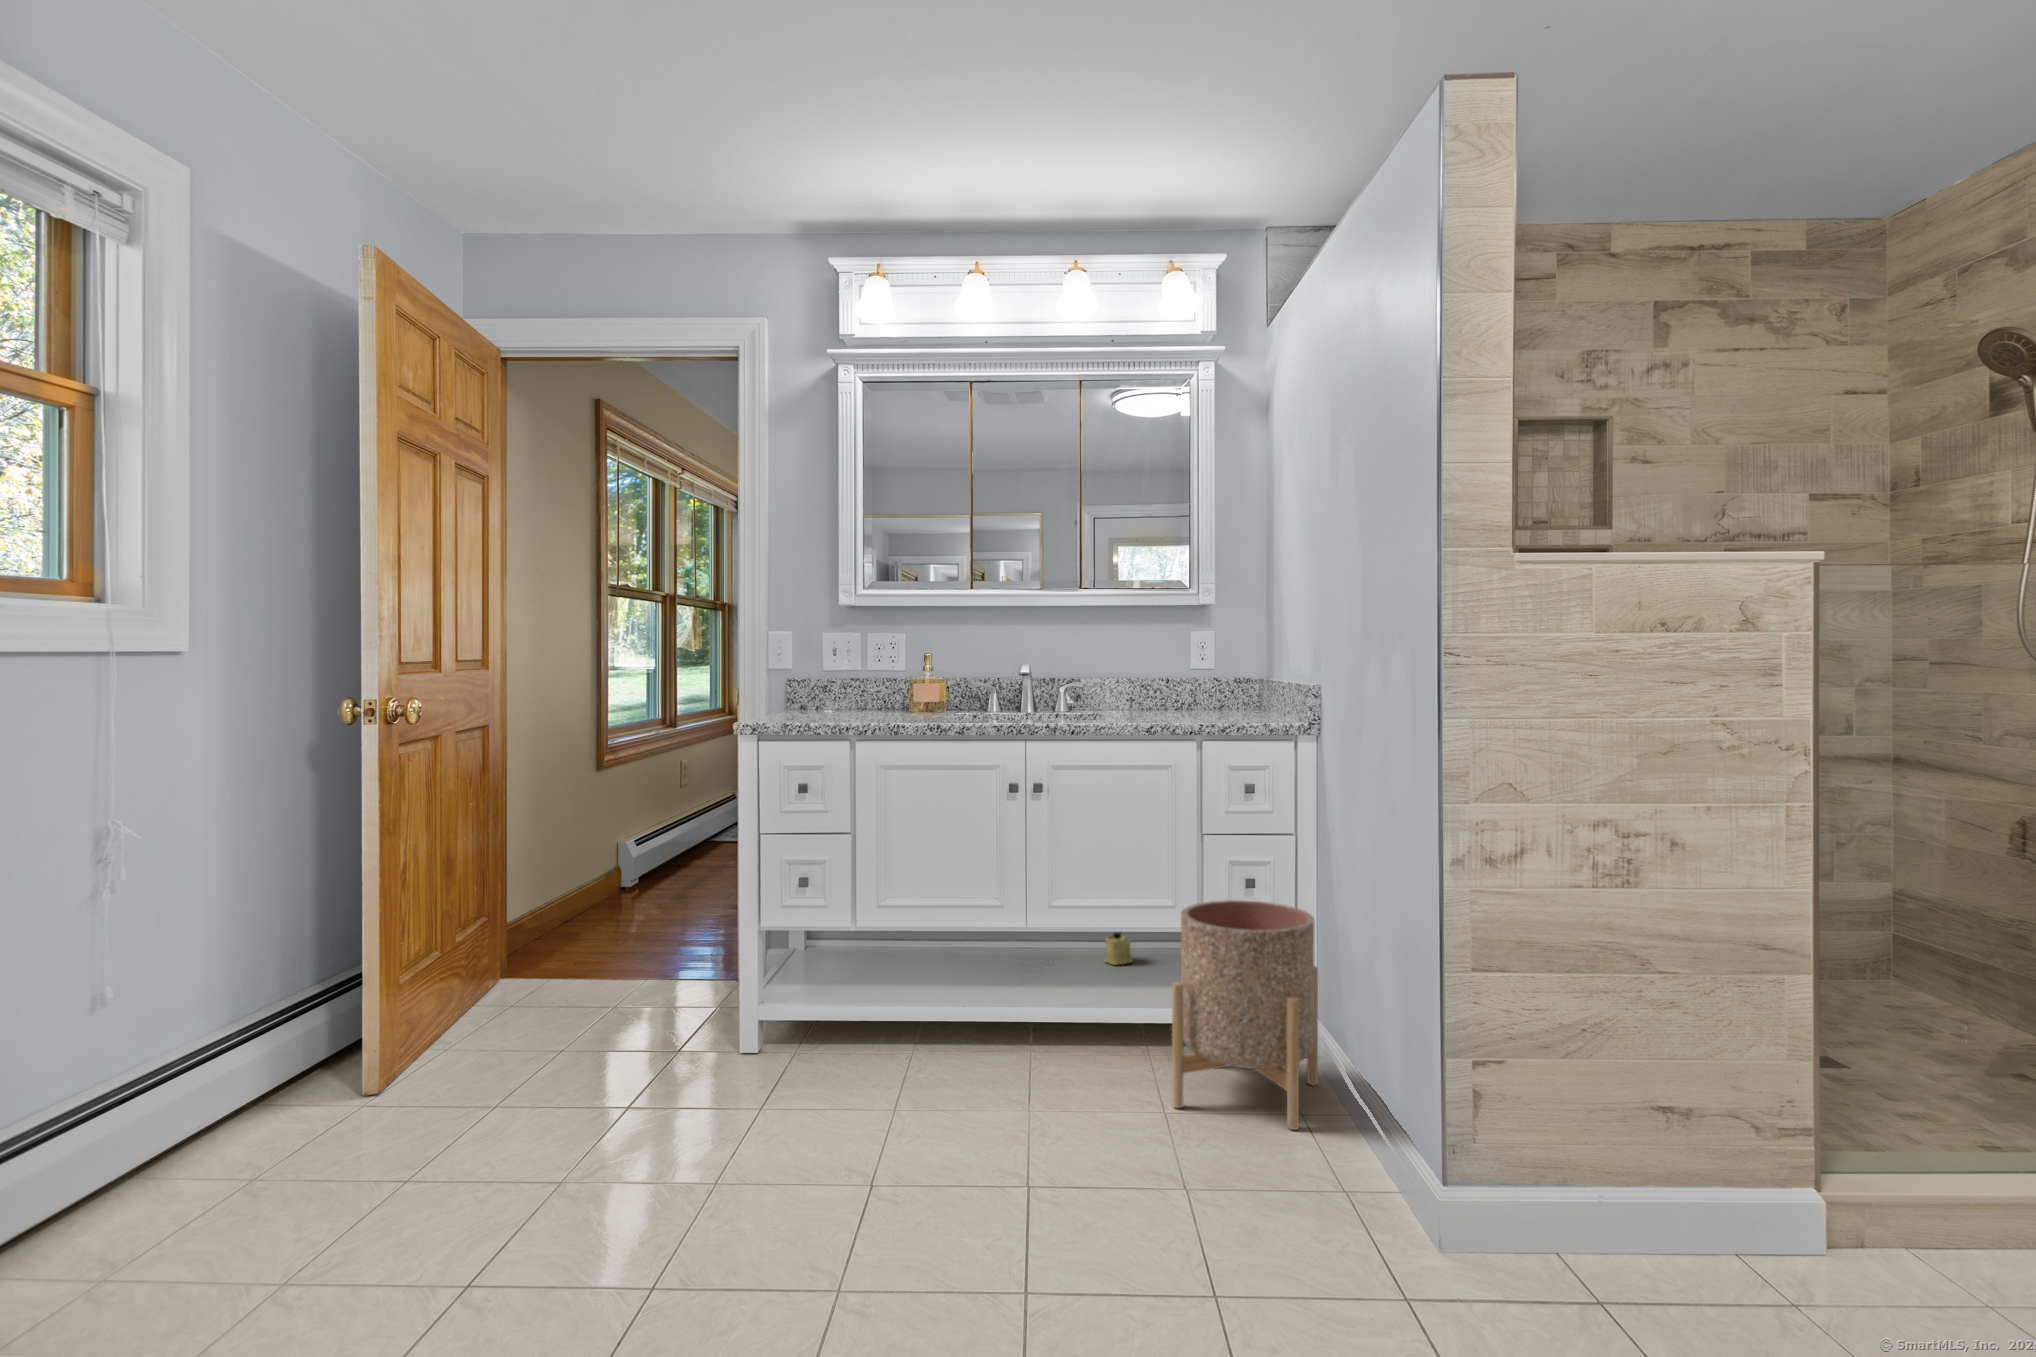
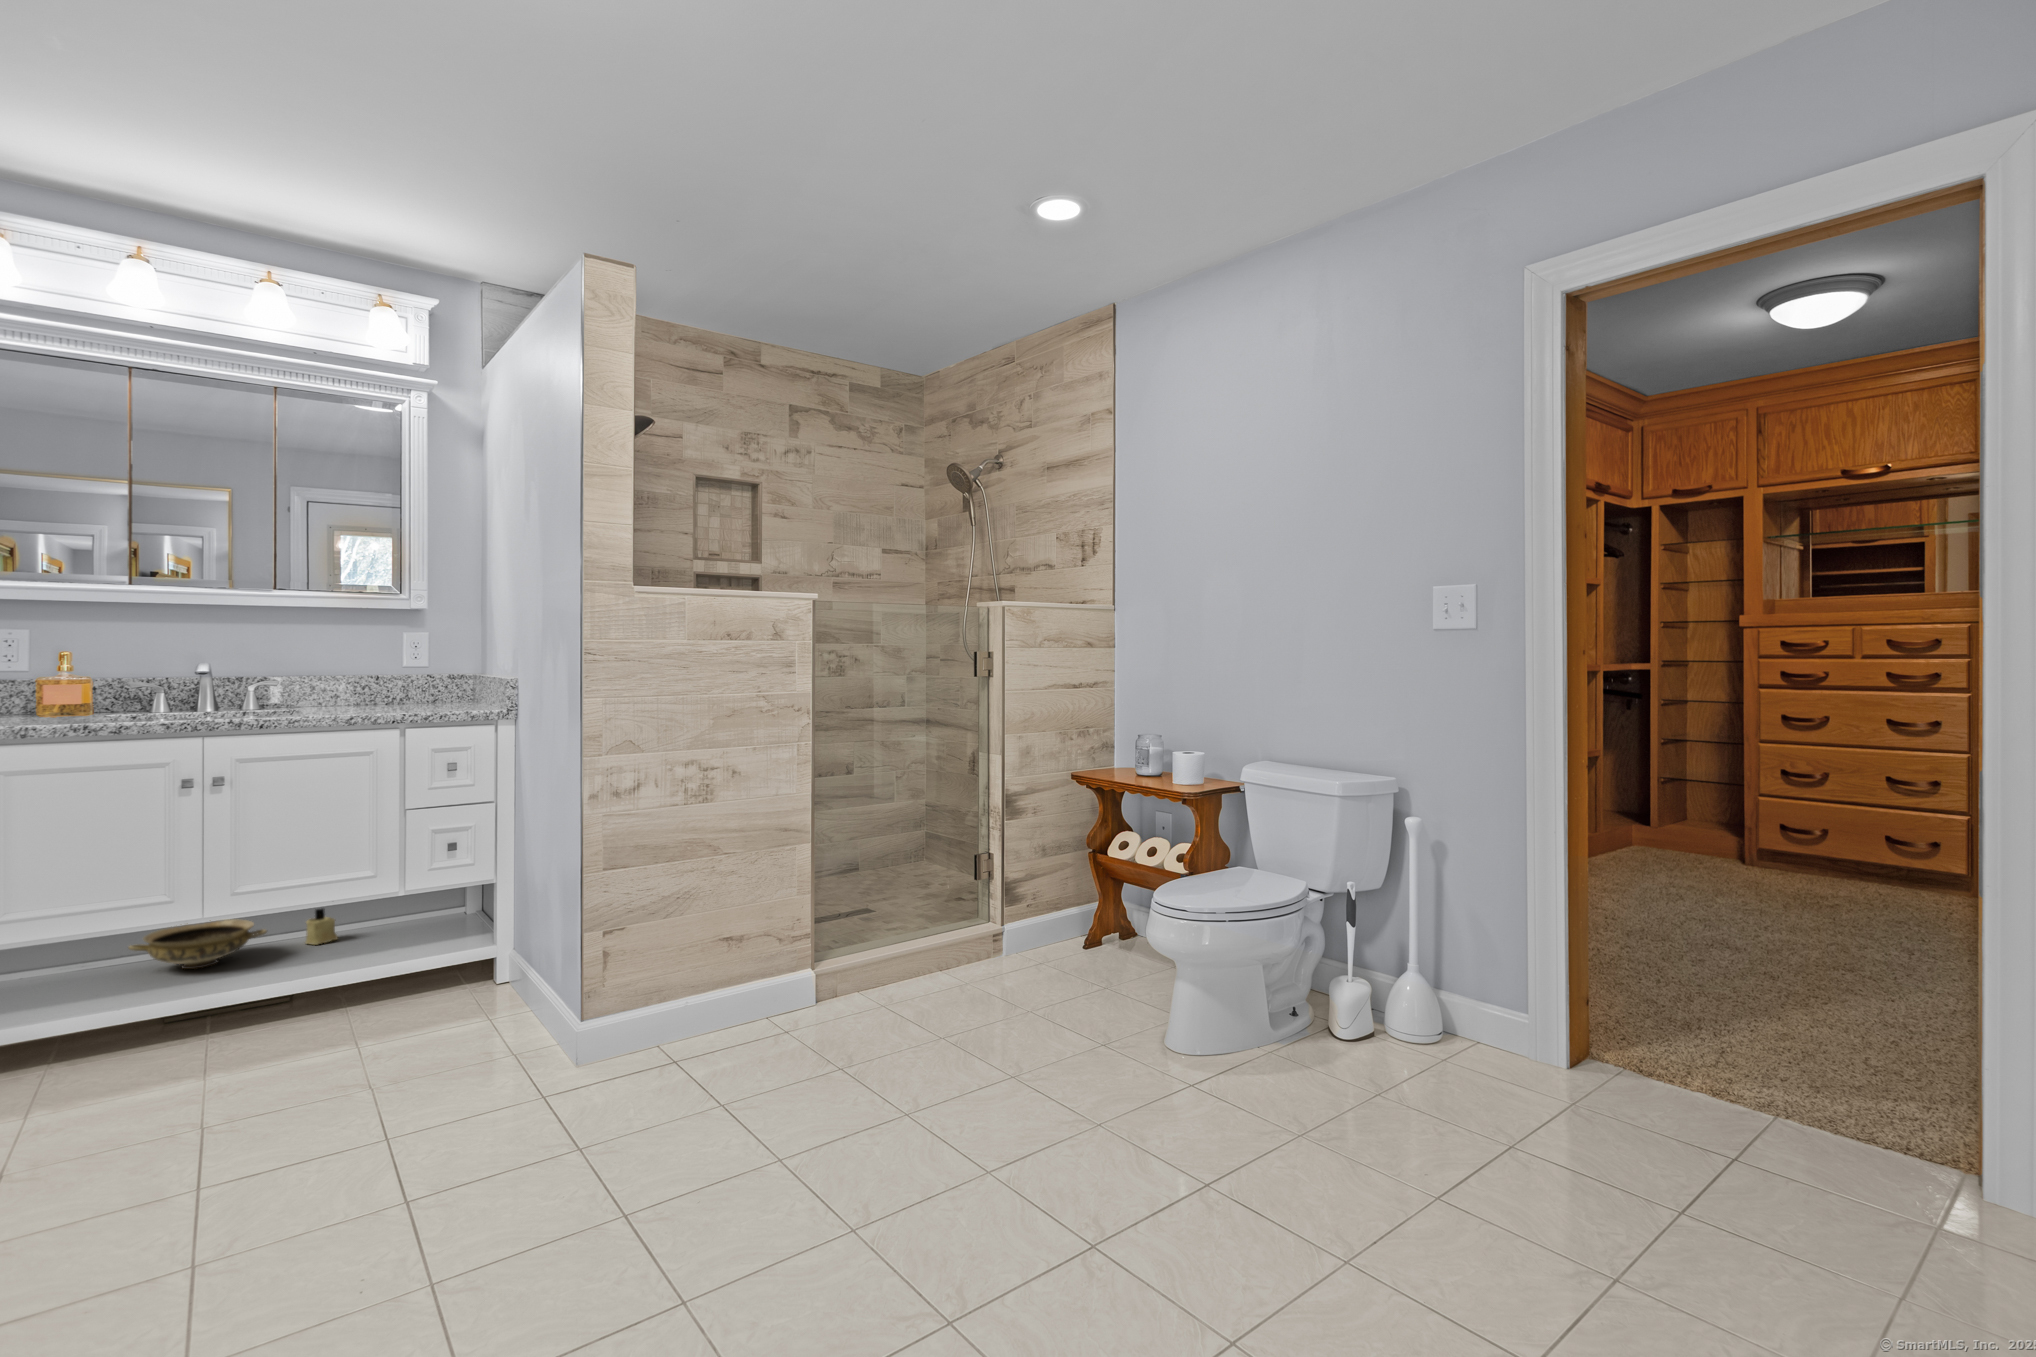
planter: present [1172,900,1318,1130] -> none [366,860,513,1045]
ceramic bowl: none [968,923,1074,973] -> present [129,919,267,969]

